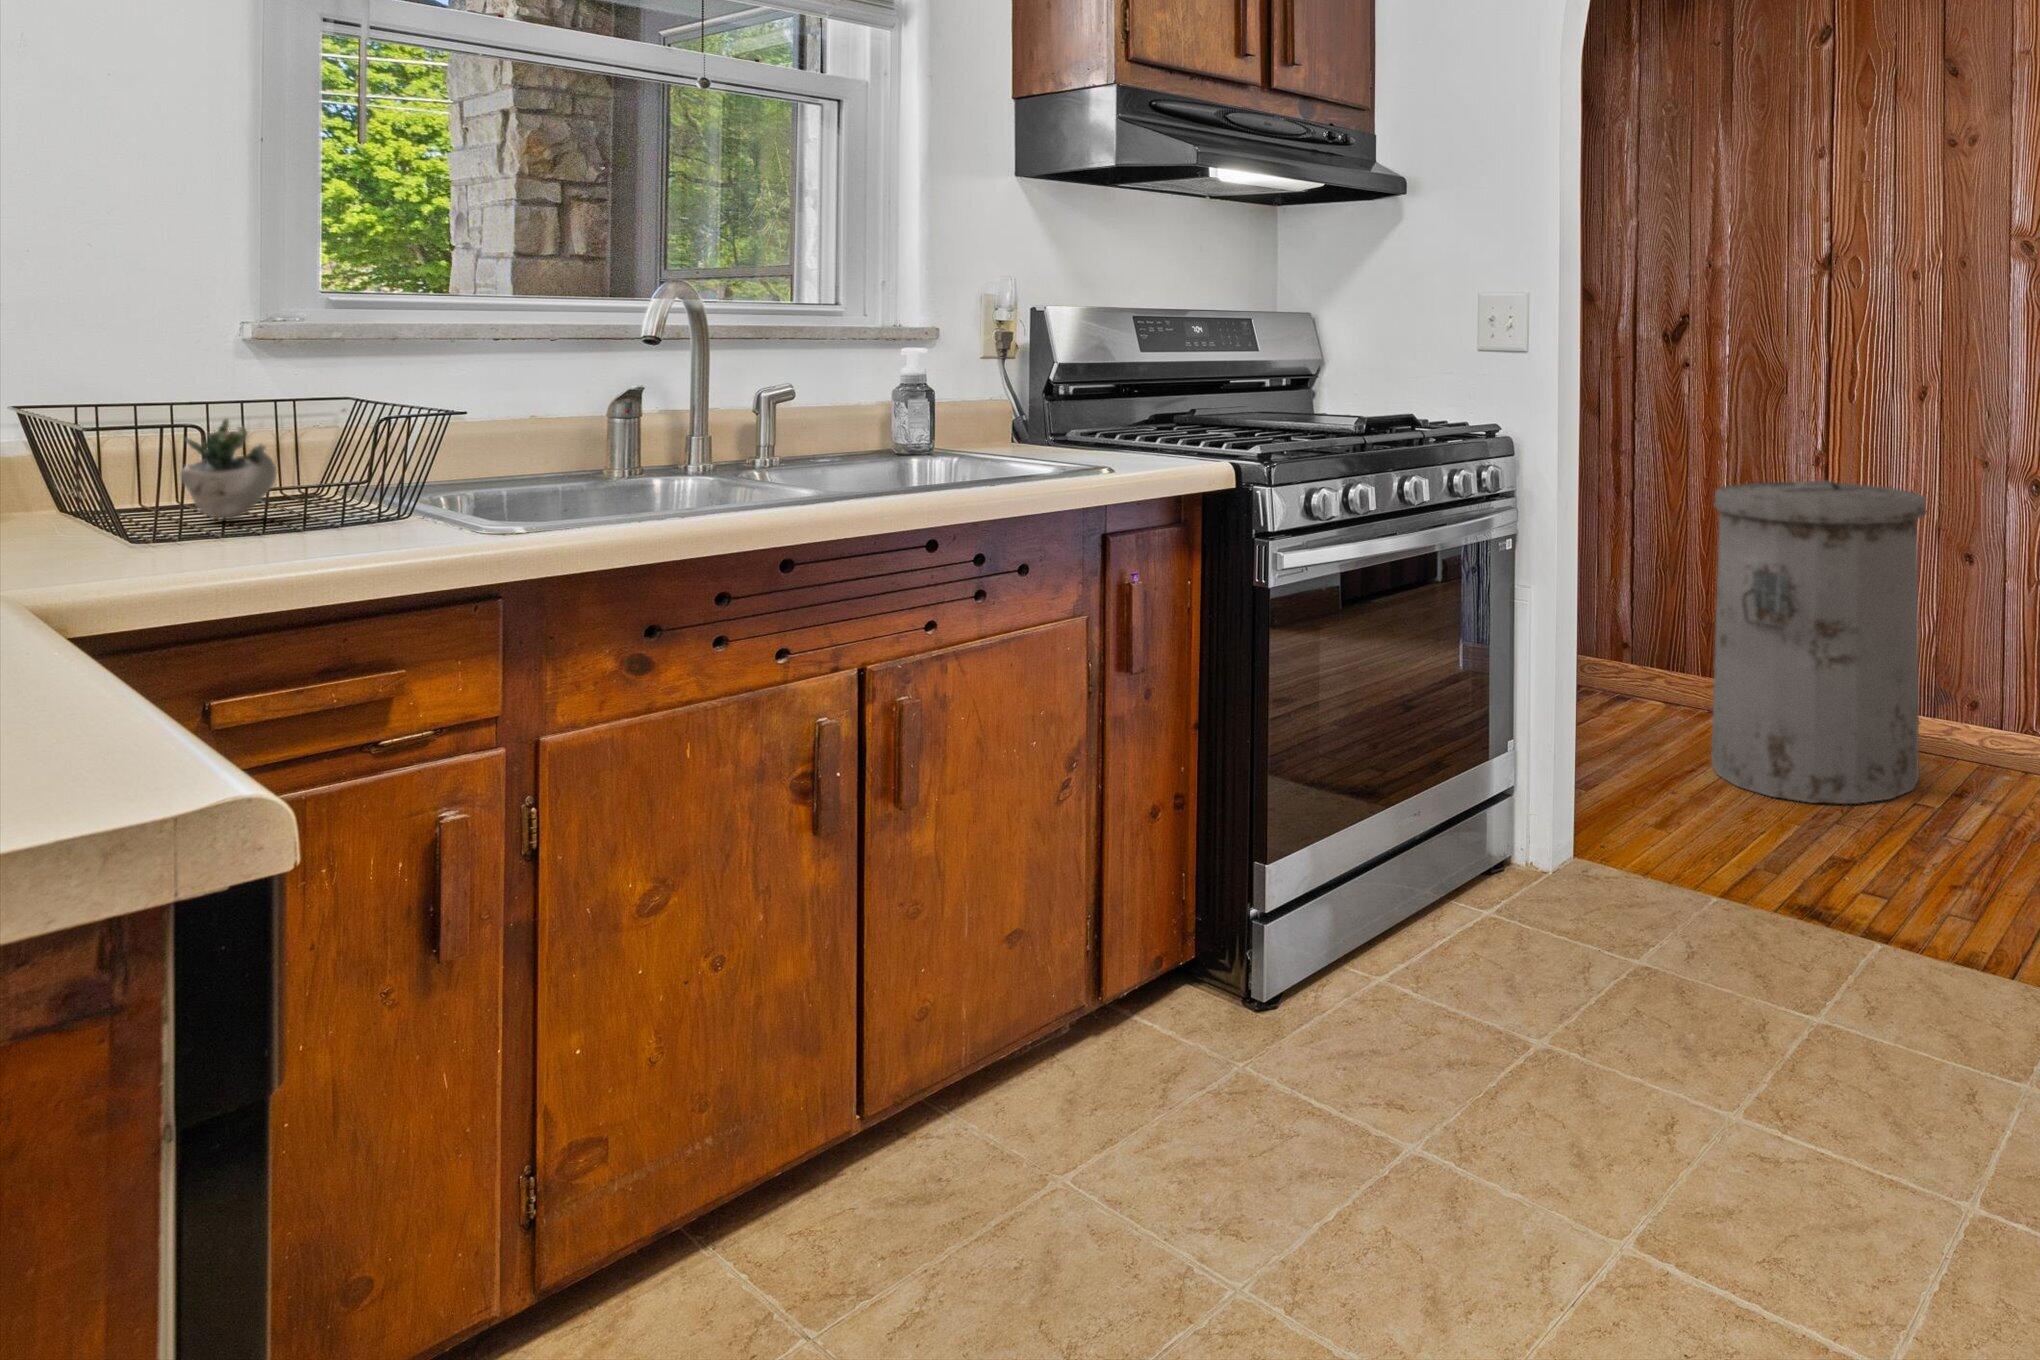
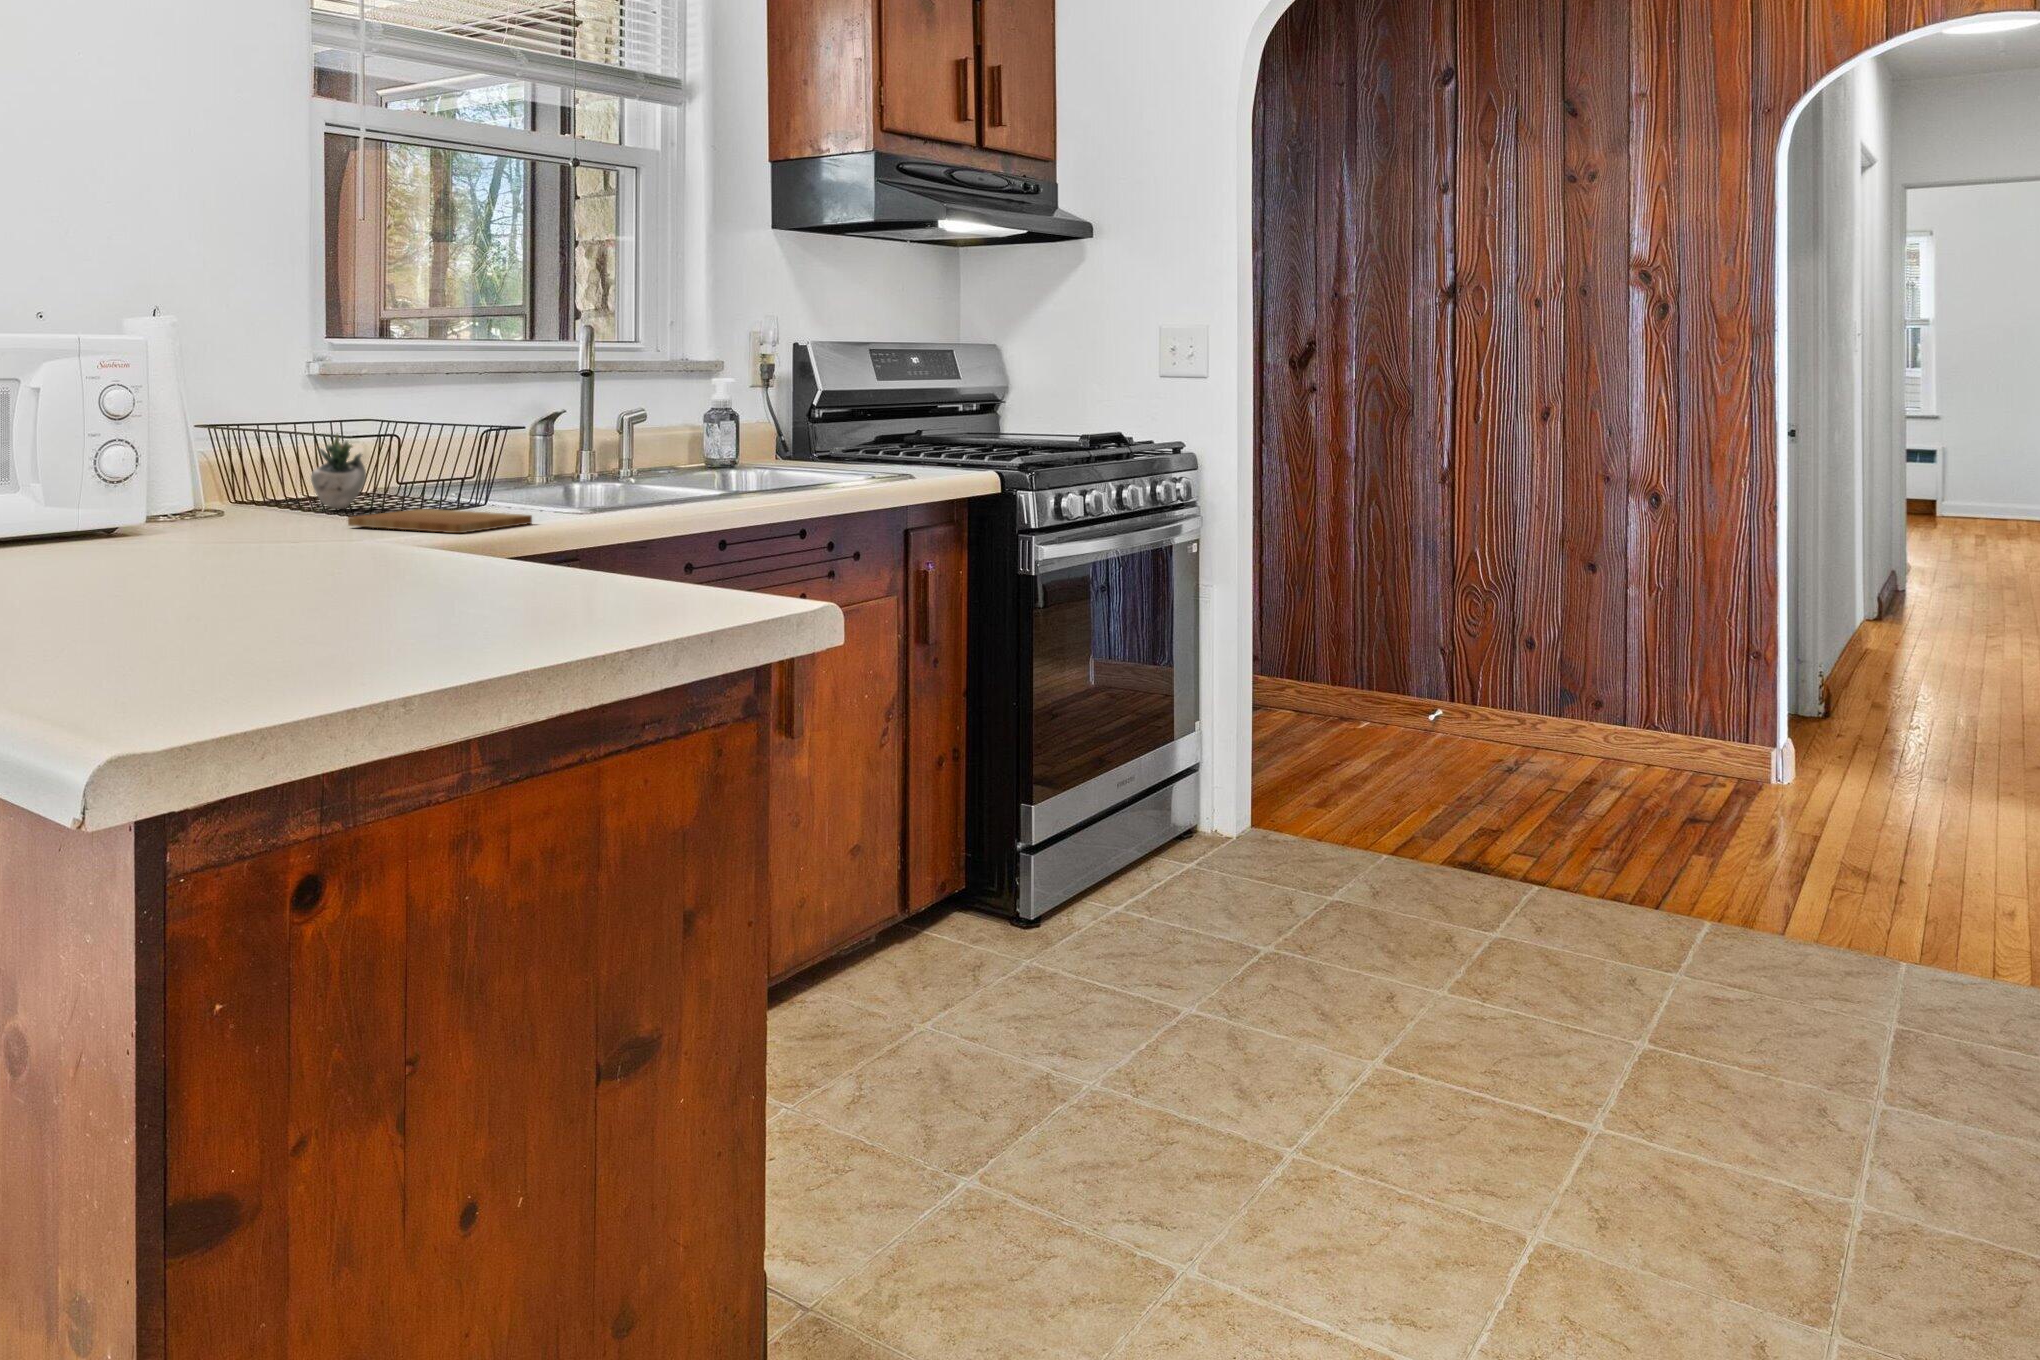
trash can: present [1711,481,1927,804] -> none [1353,494,1556,788]
cutting board: none [89,526,378,573] -> present [348,509,532,533]

